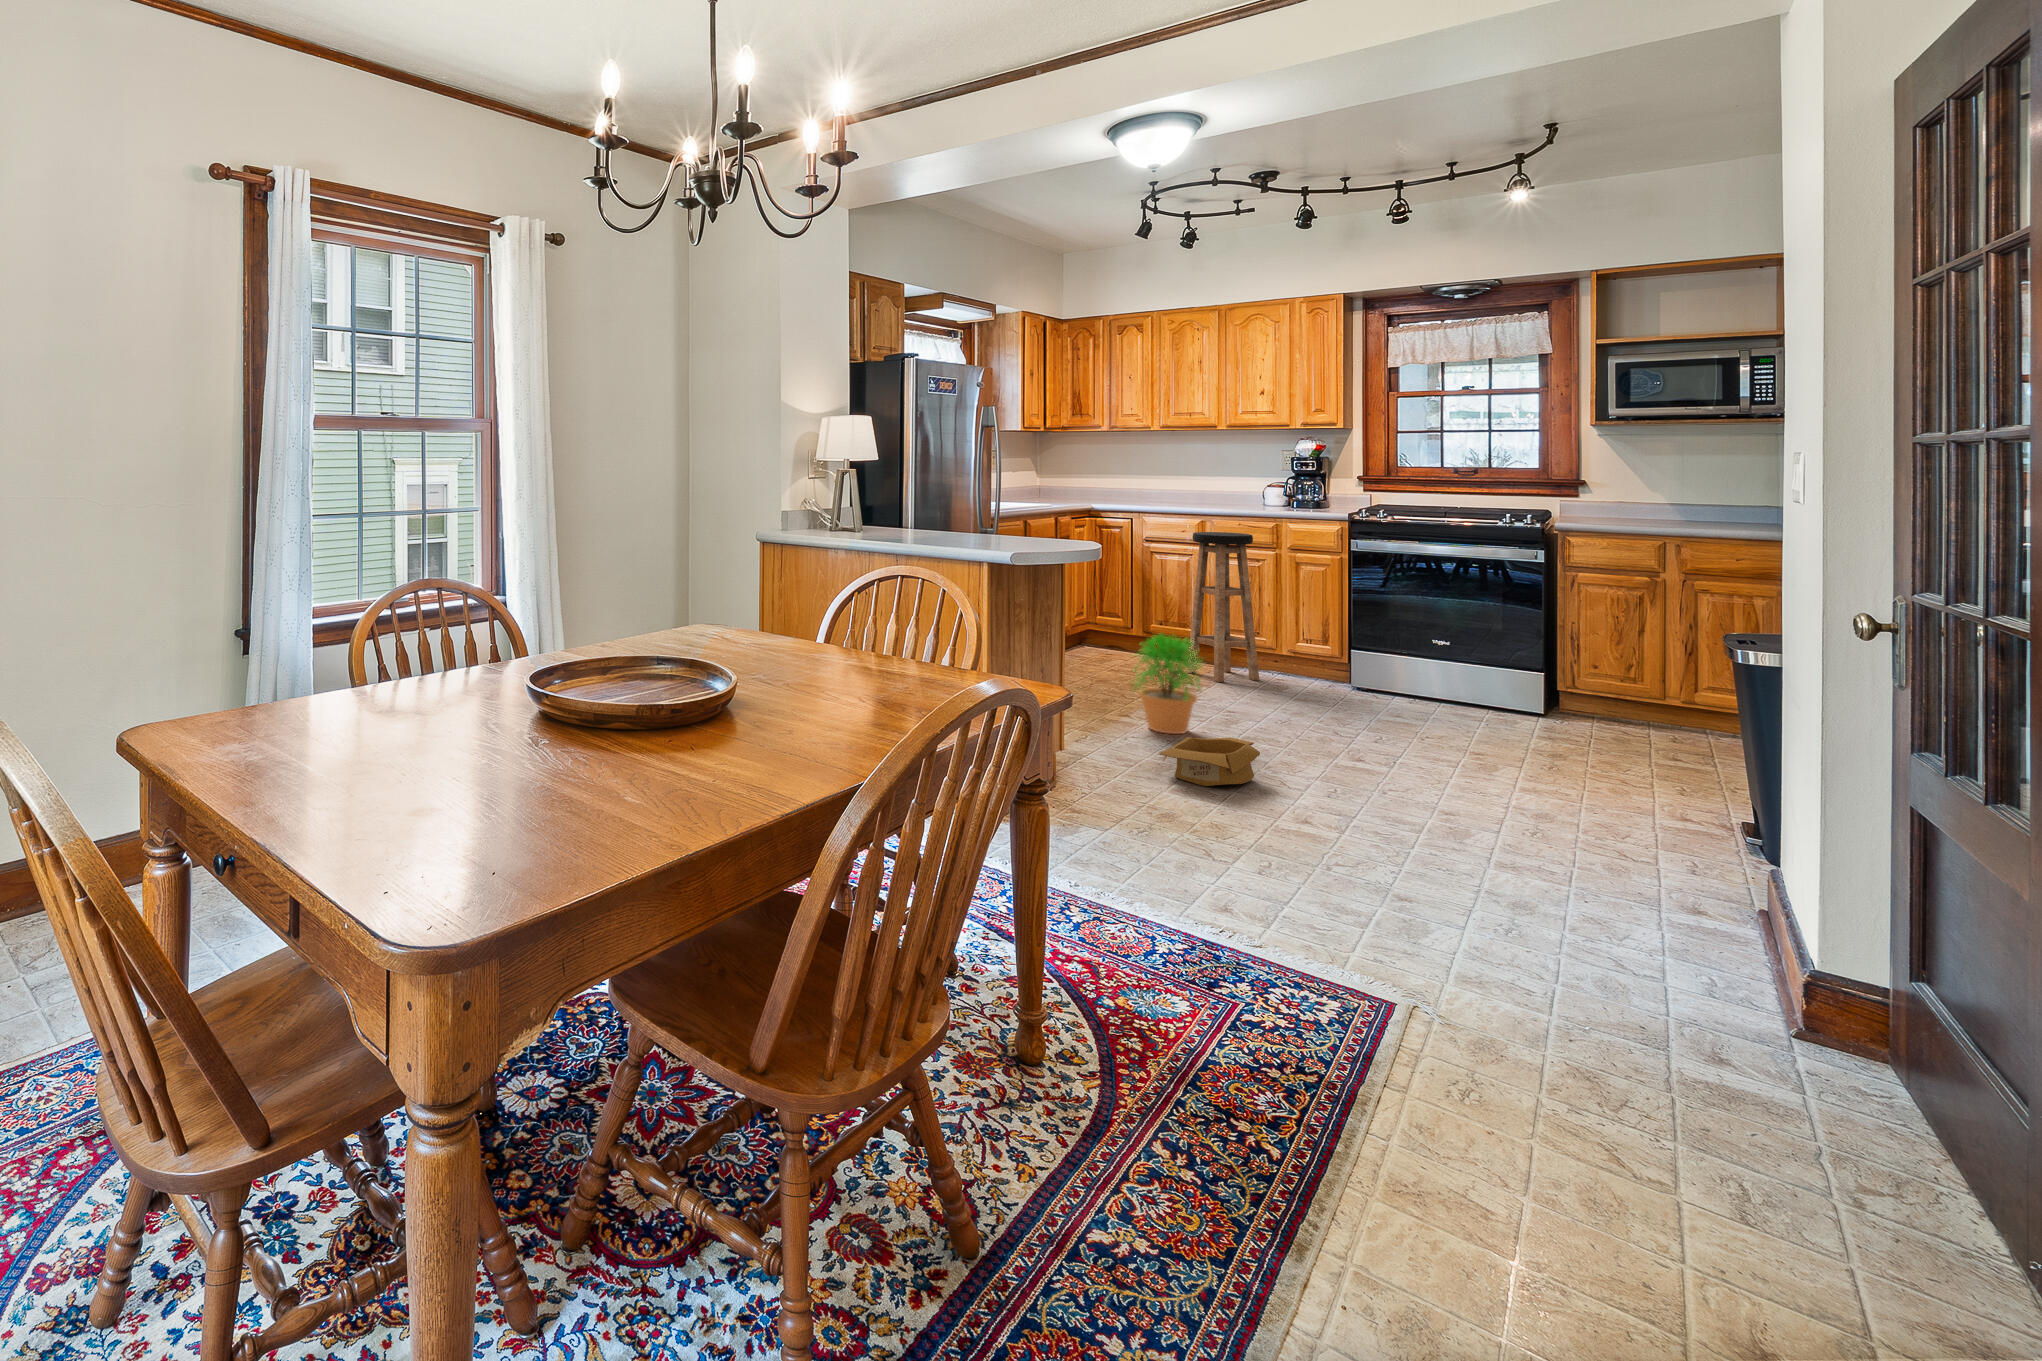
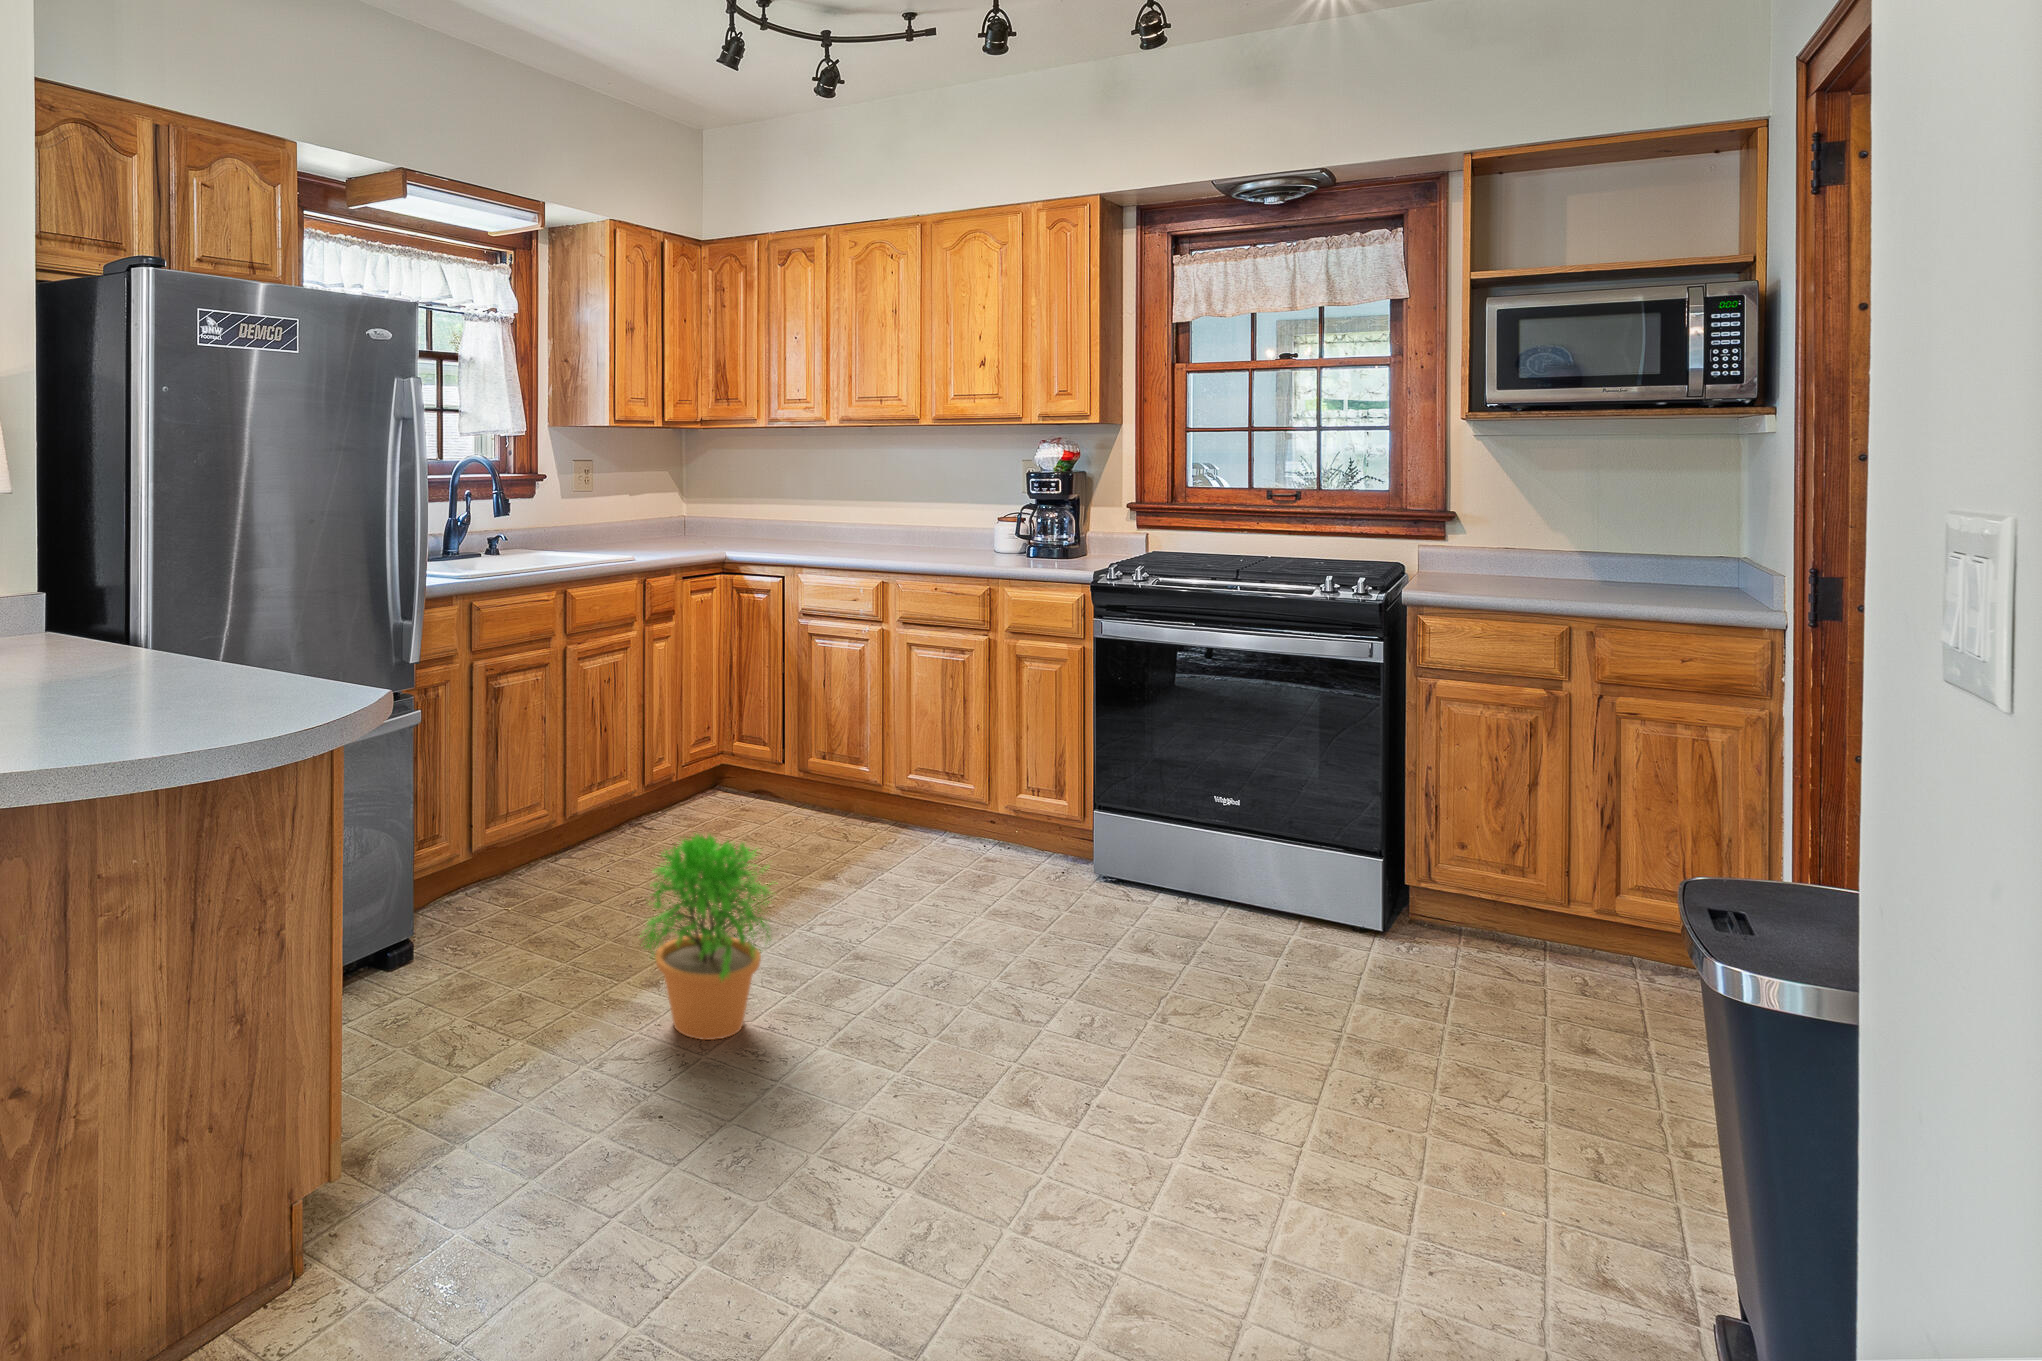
bar stool: present [1187,532,1259,682] -> none [847,602,956,870]
cardboard box: present [1160,737,1260,786] -> none [568,1098,787,1247]

